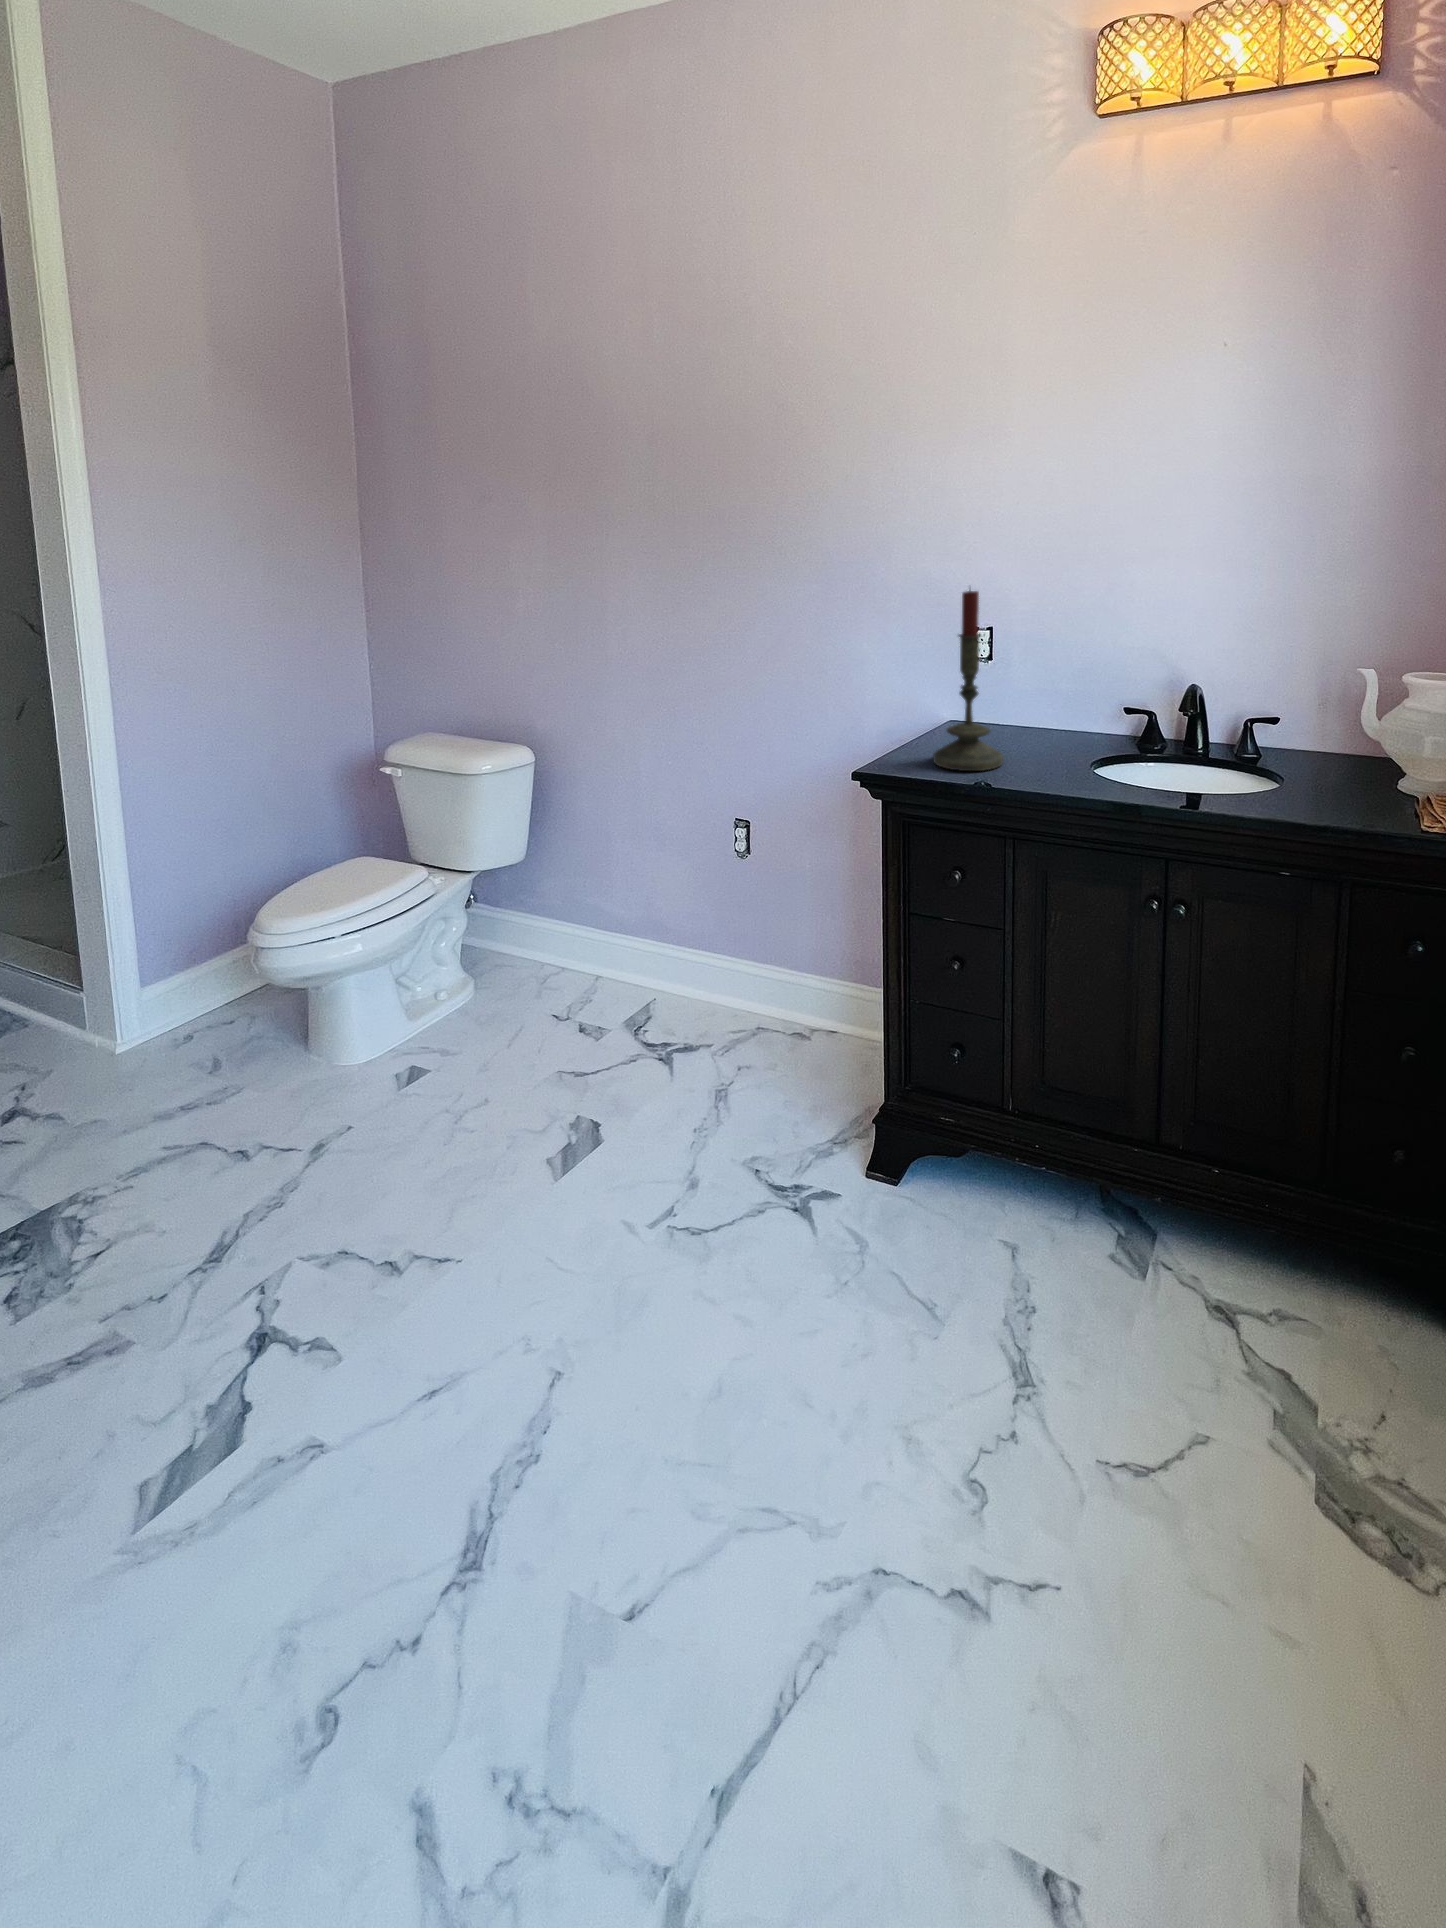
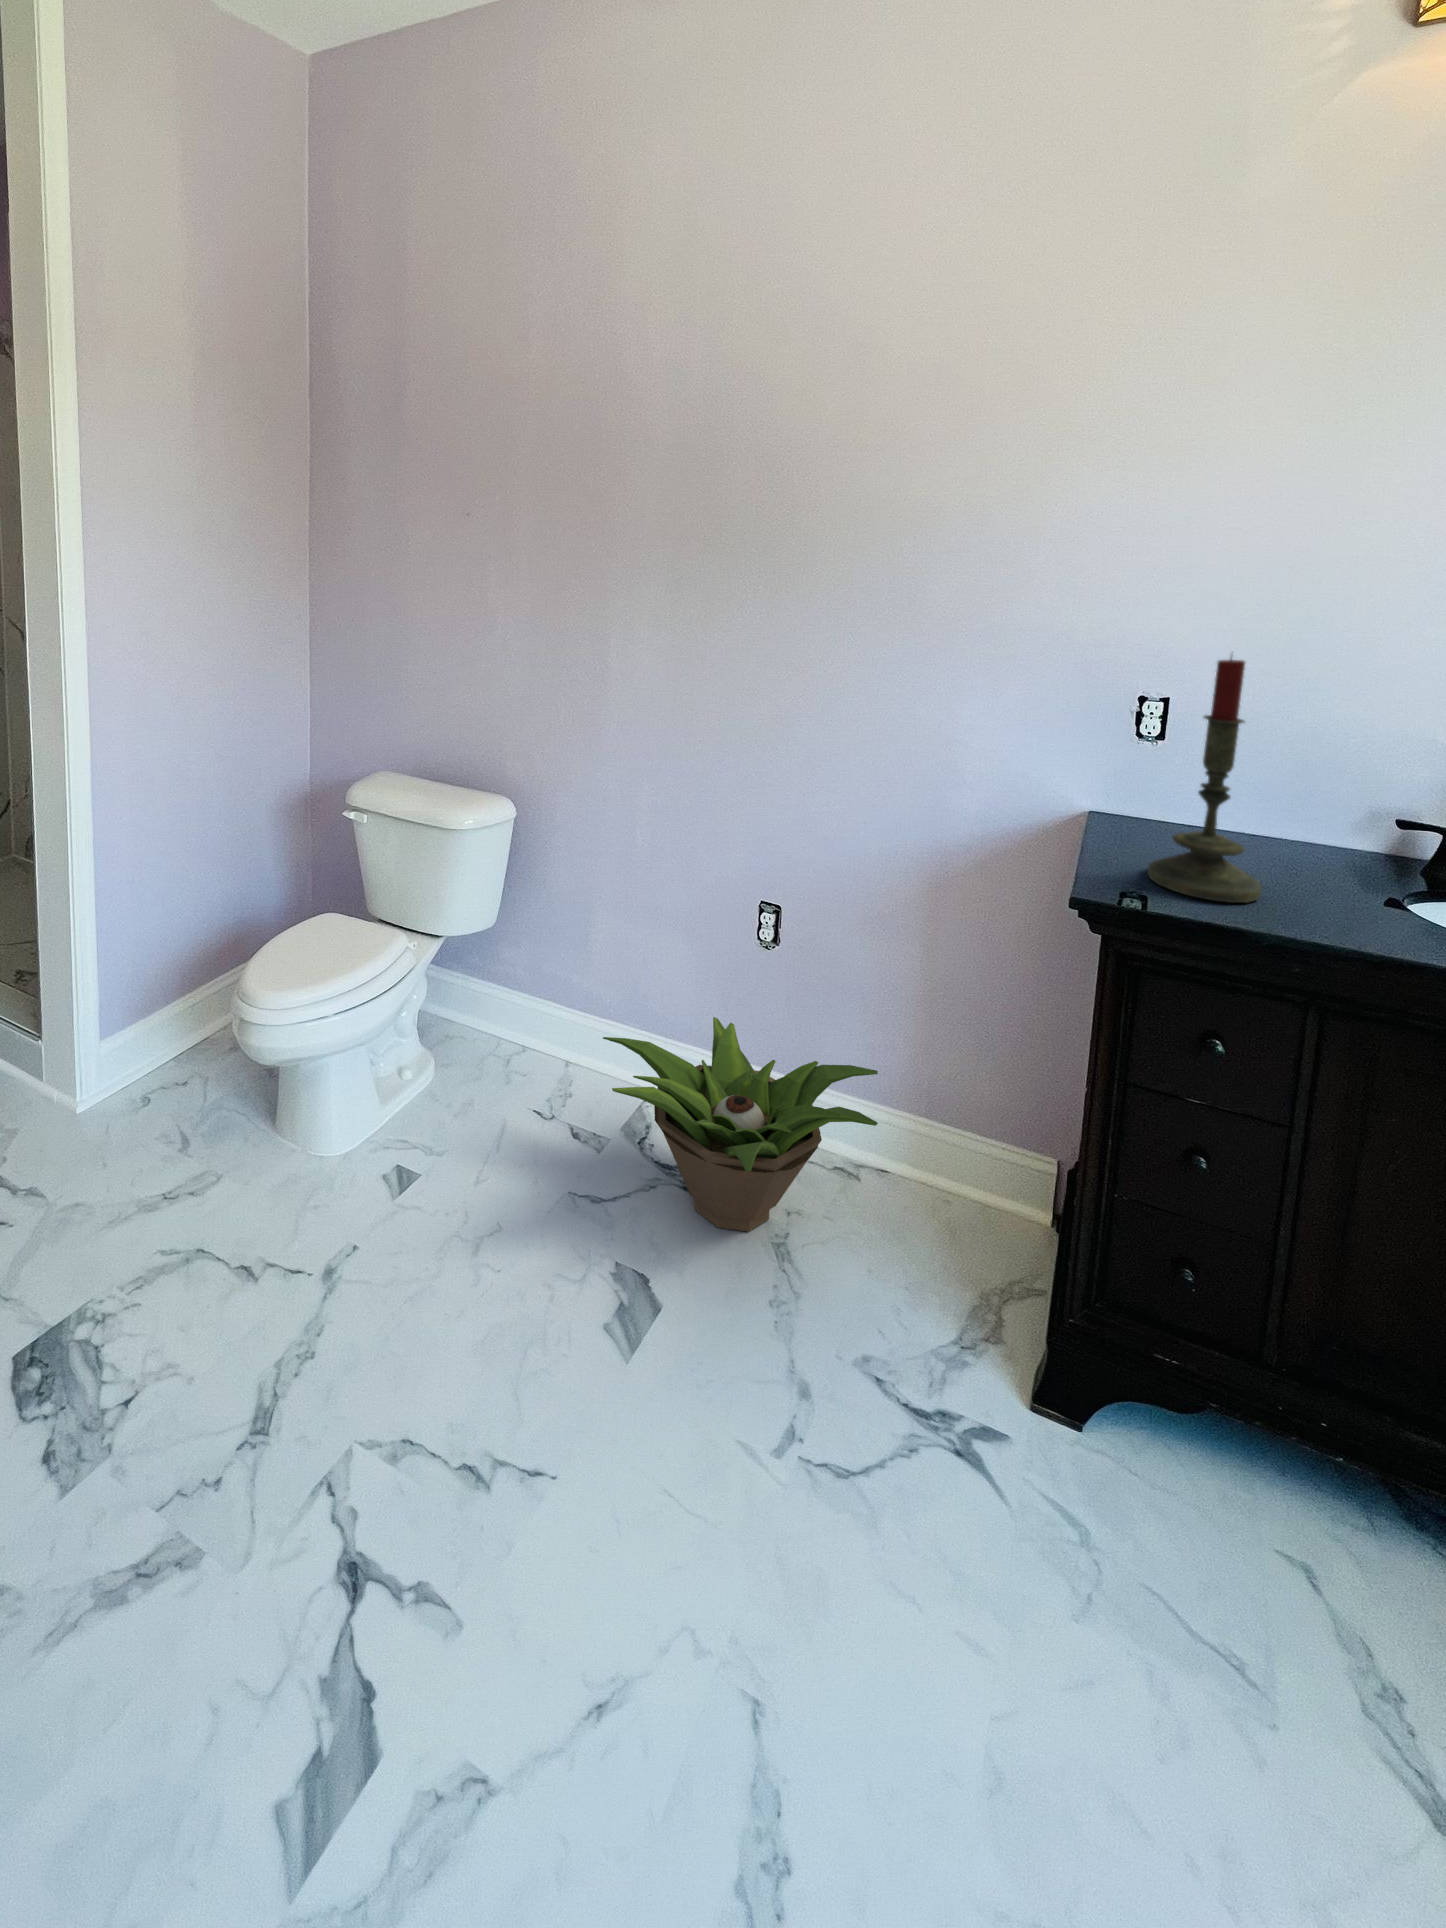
decorative plant: none [571,921,808,1084] -> present [603,1017,878,1232]

